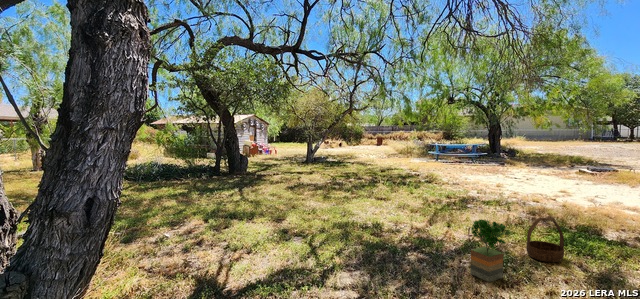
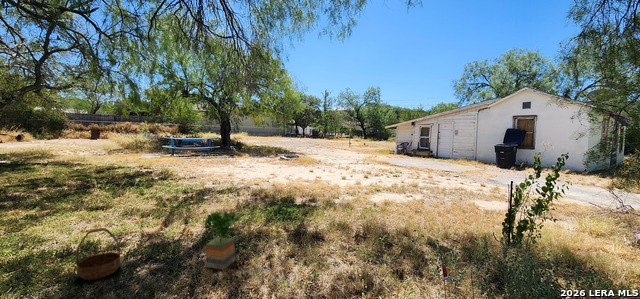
basket: present [526,218,564,262] -> present [76,228,120,280]

